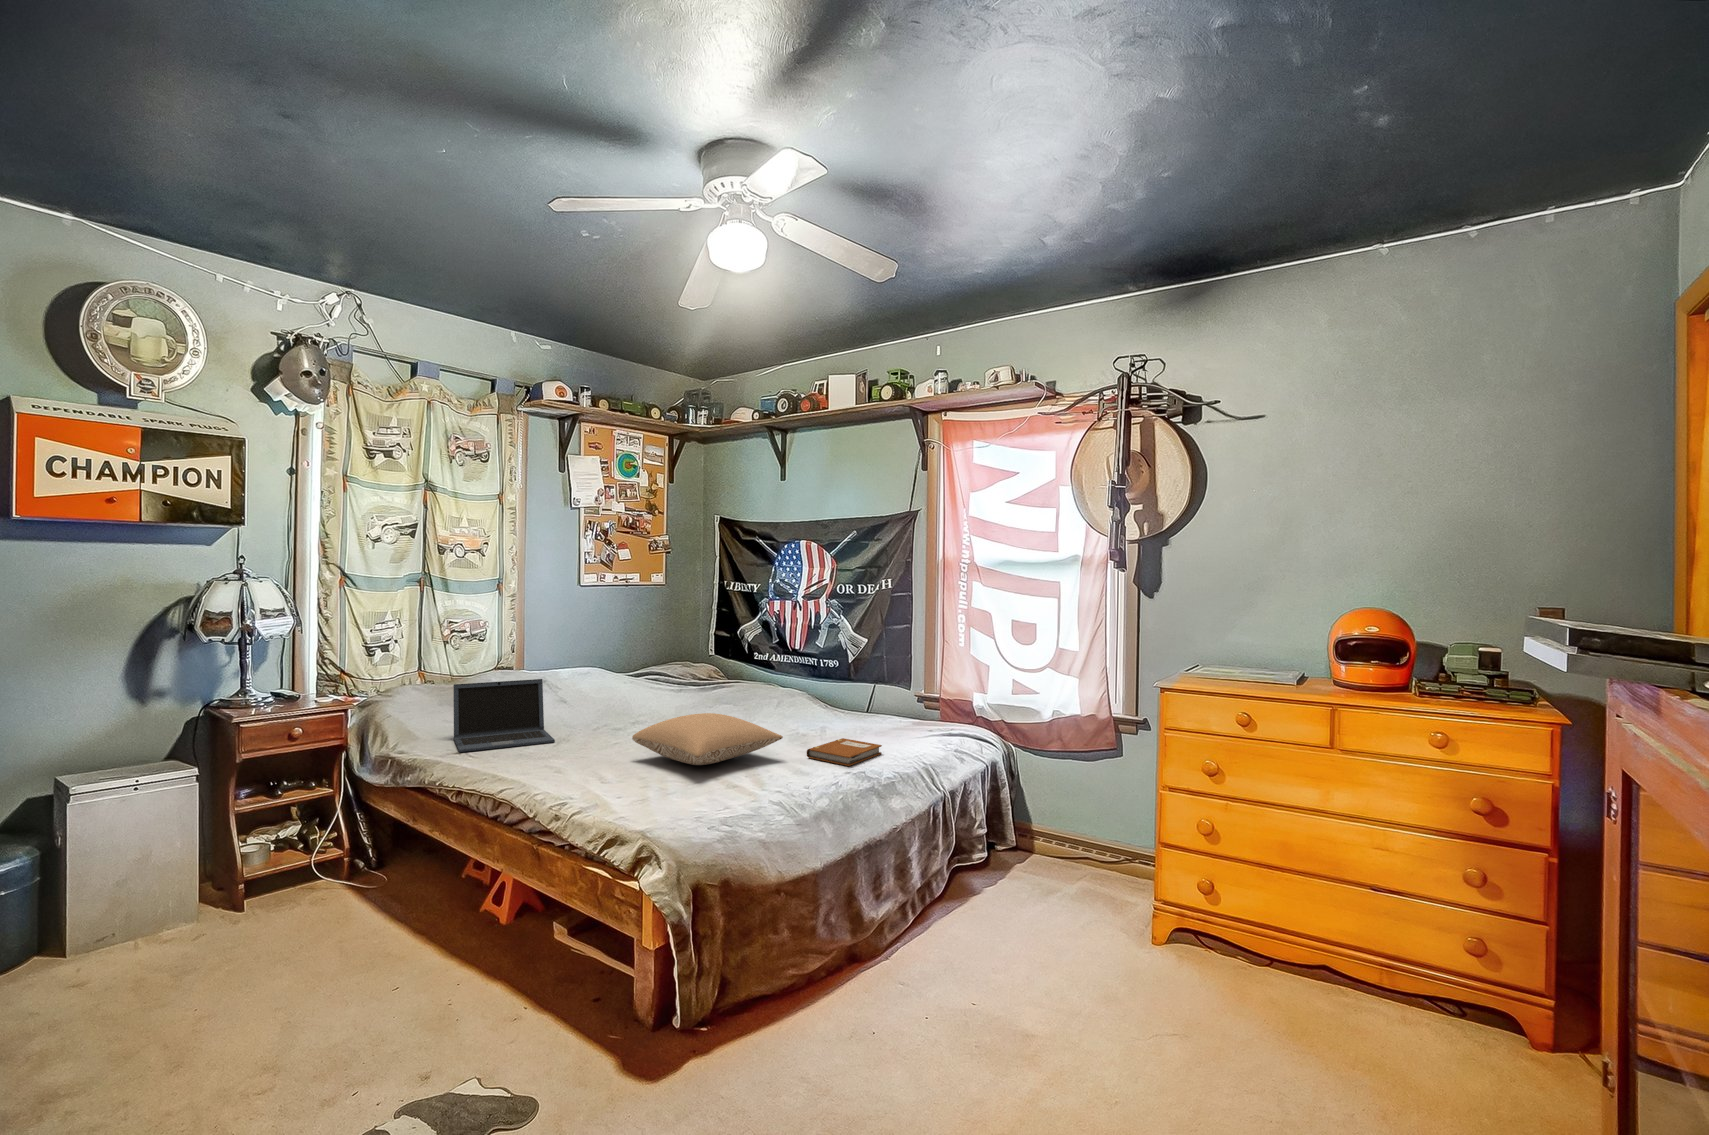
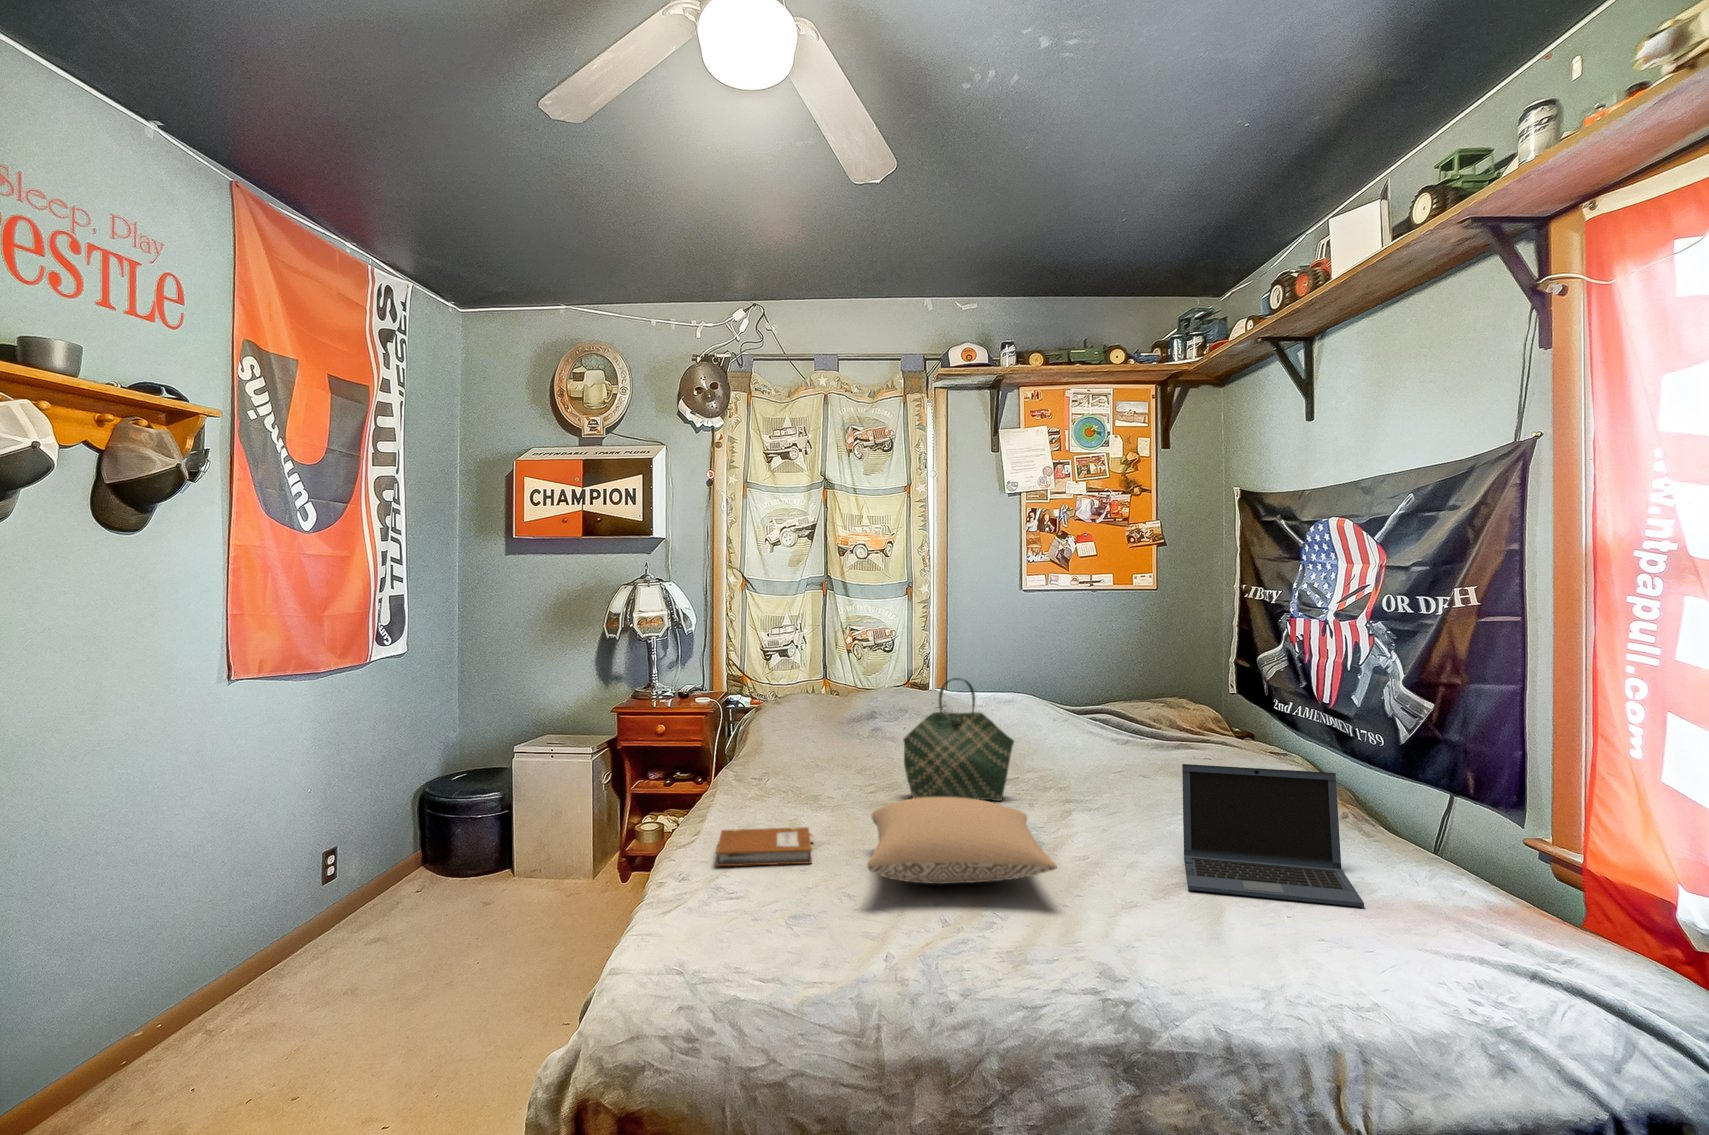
tote bag: none [585,644,657,733] -> present [903,678,1014,801]
laptop: present [453,679,555,752] -> present [1182,764,1364,907]
notebook: present [807,738,882,766] -> present [716,827,812,866]

